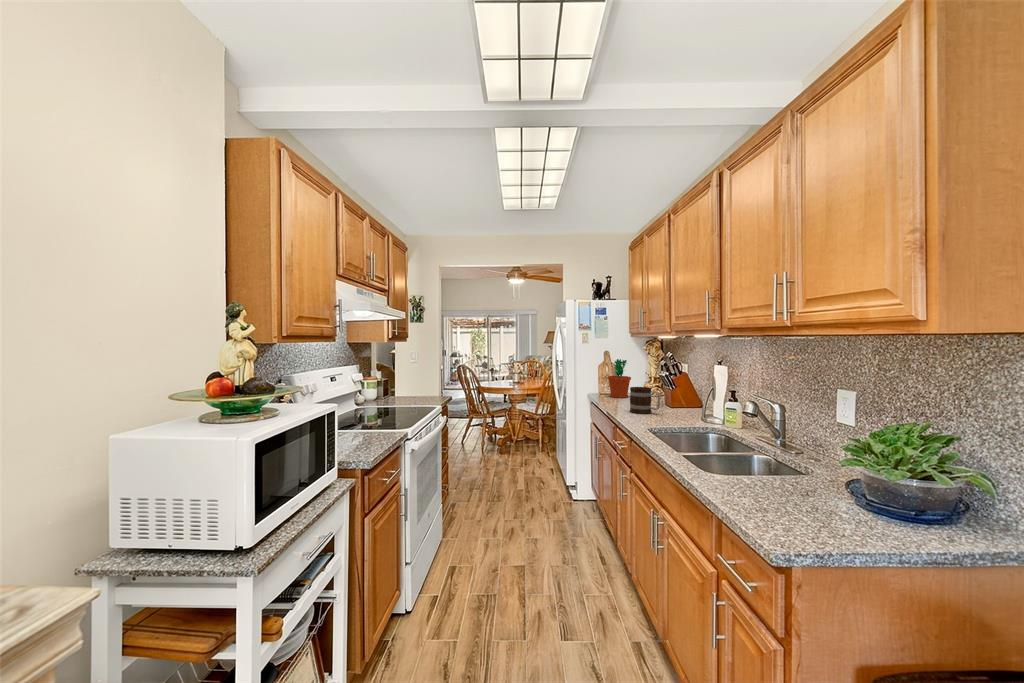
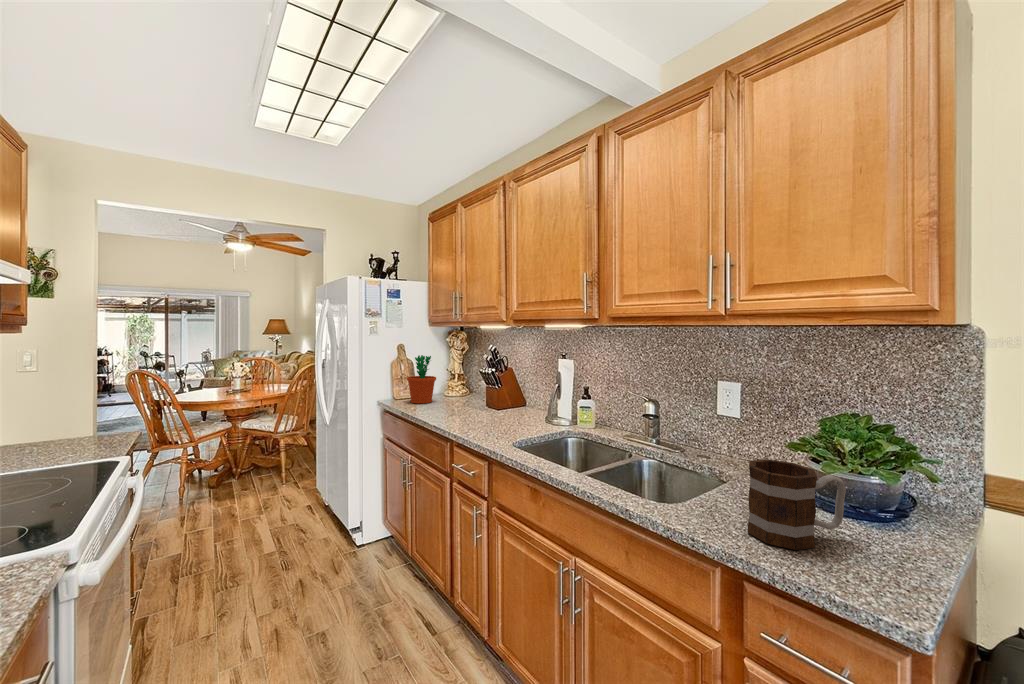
mug: present [630,387,661,414] -> present [747,459,846,550]

